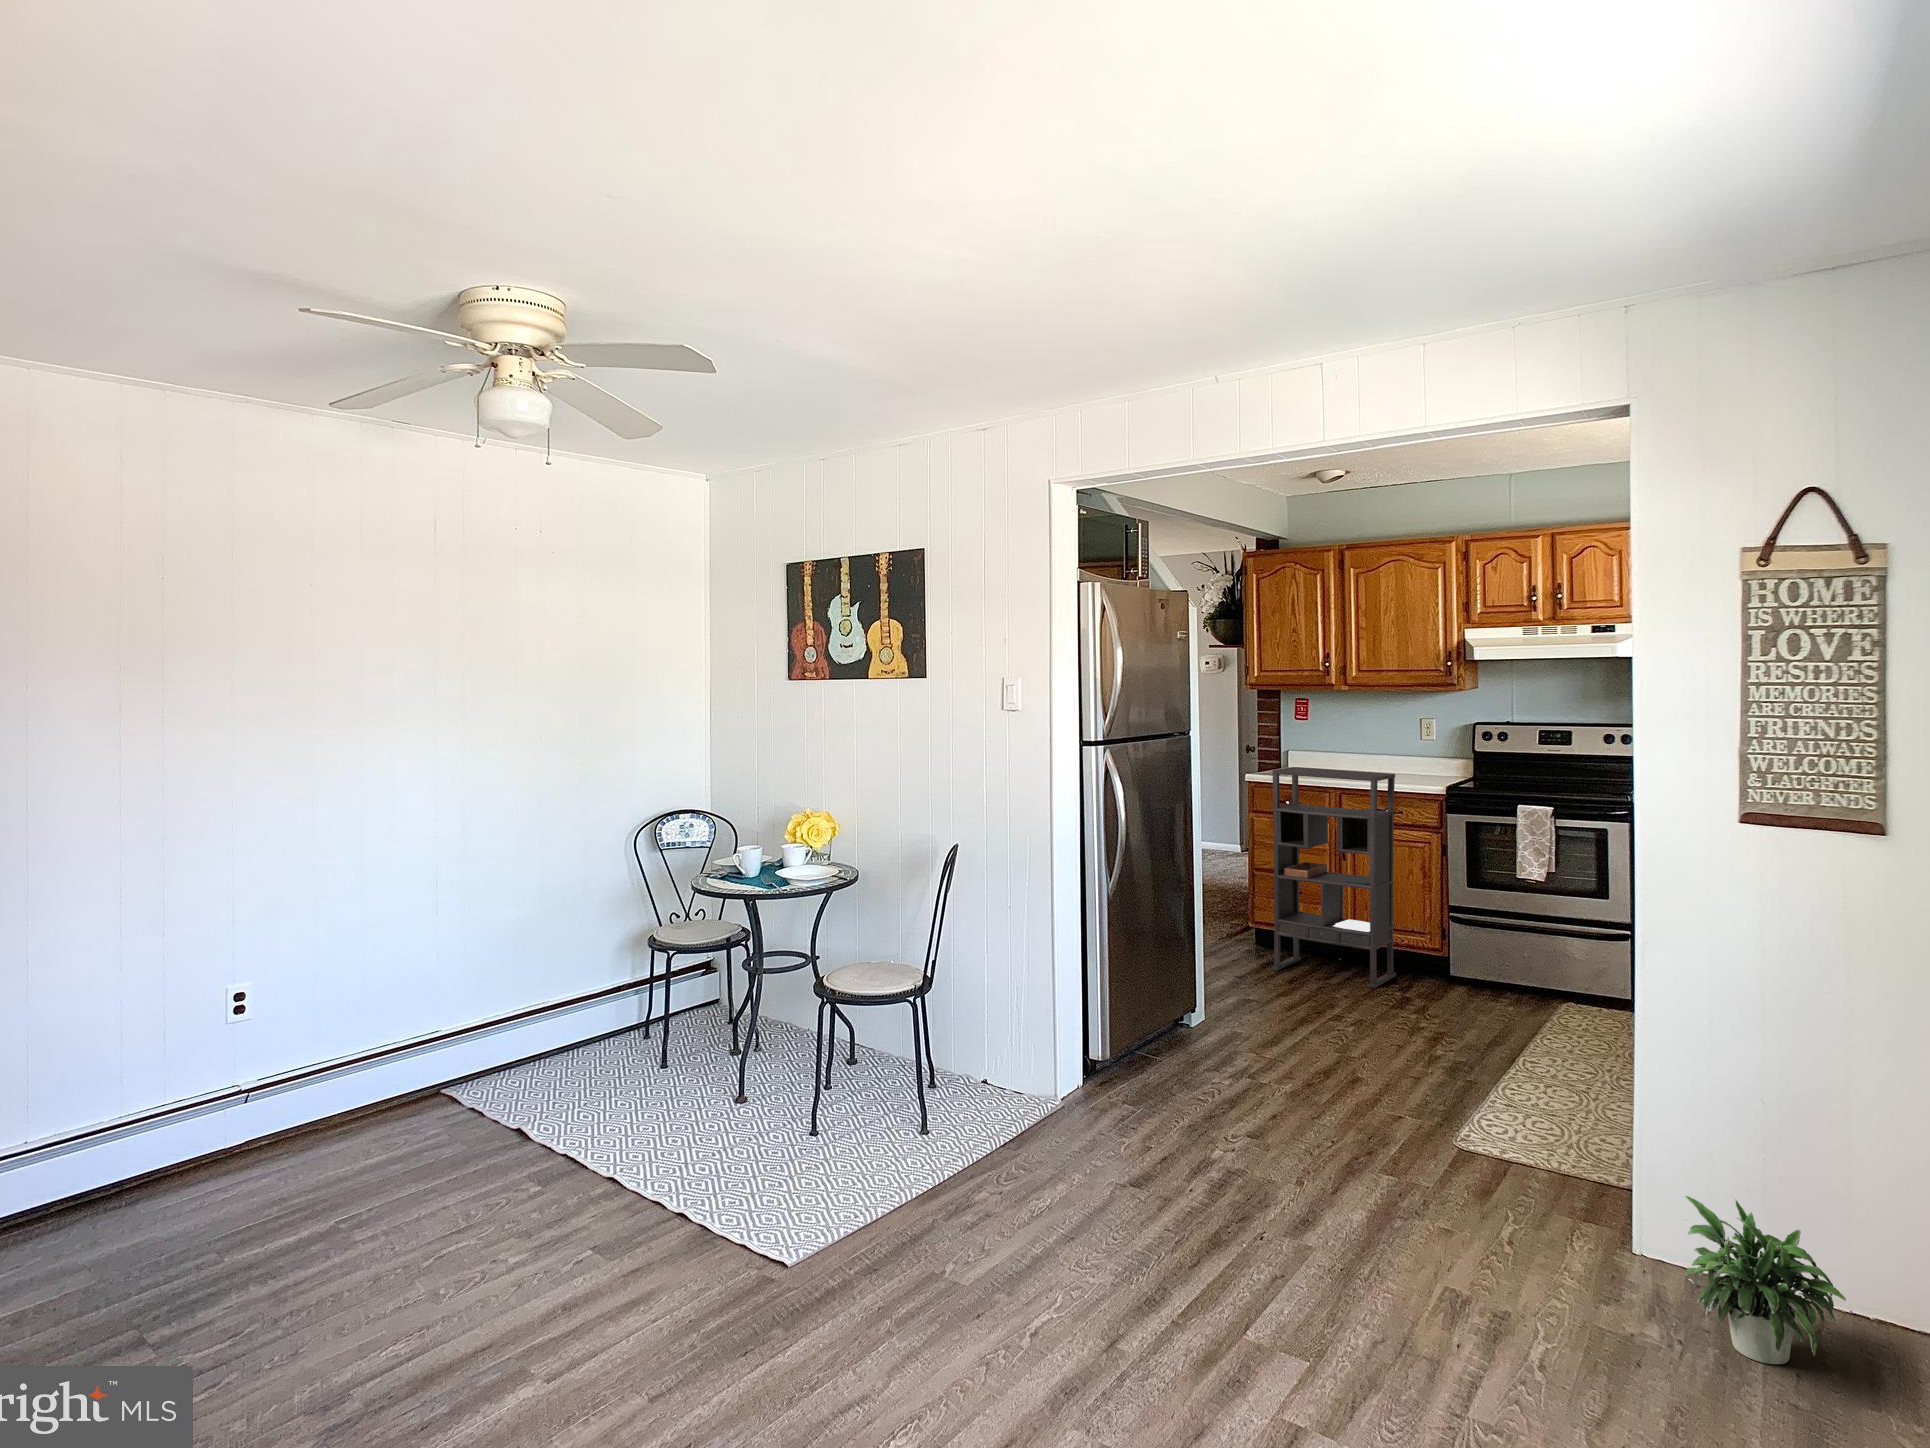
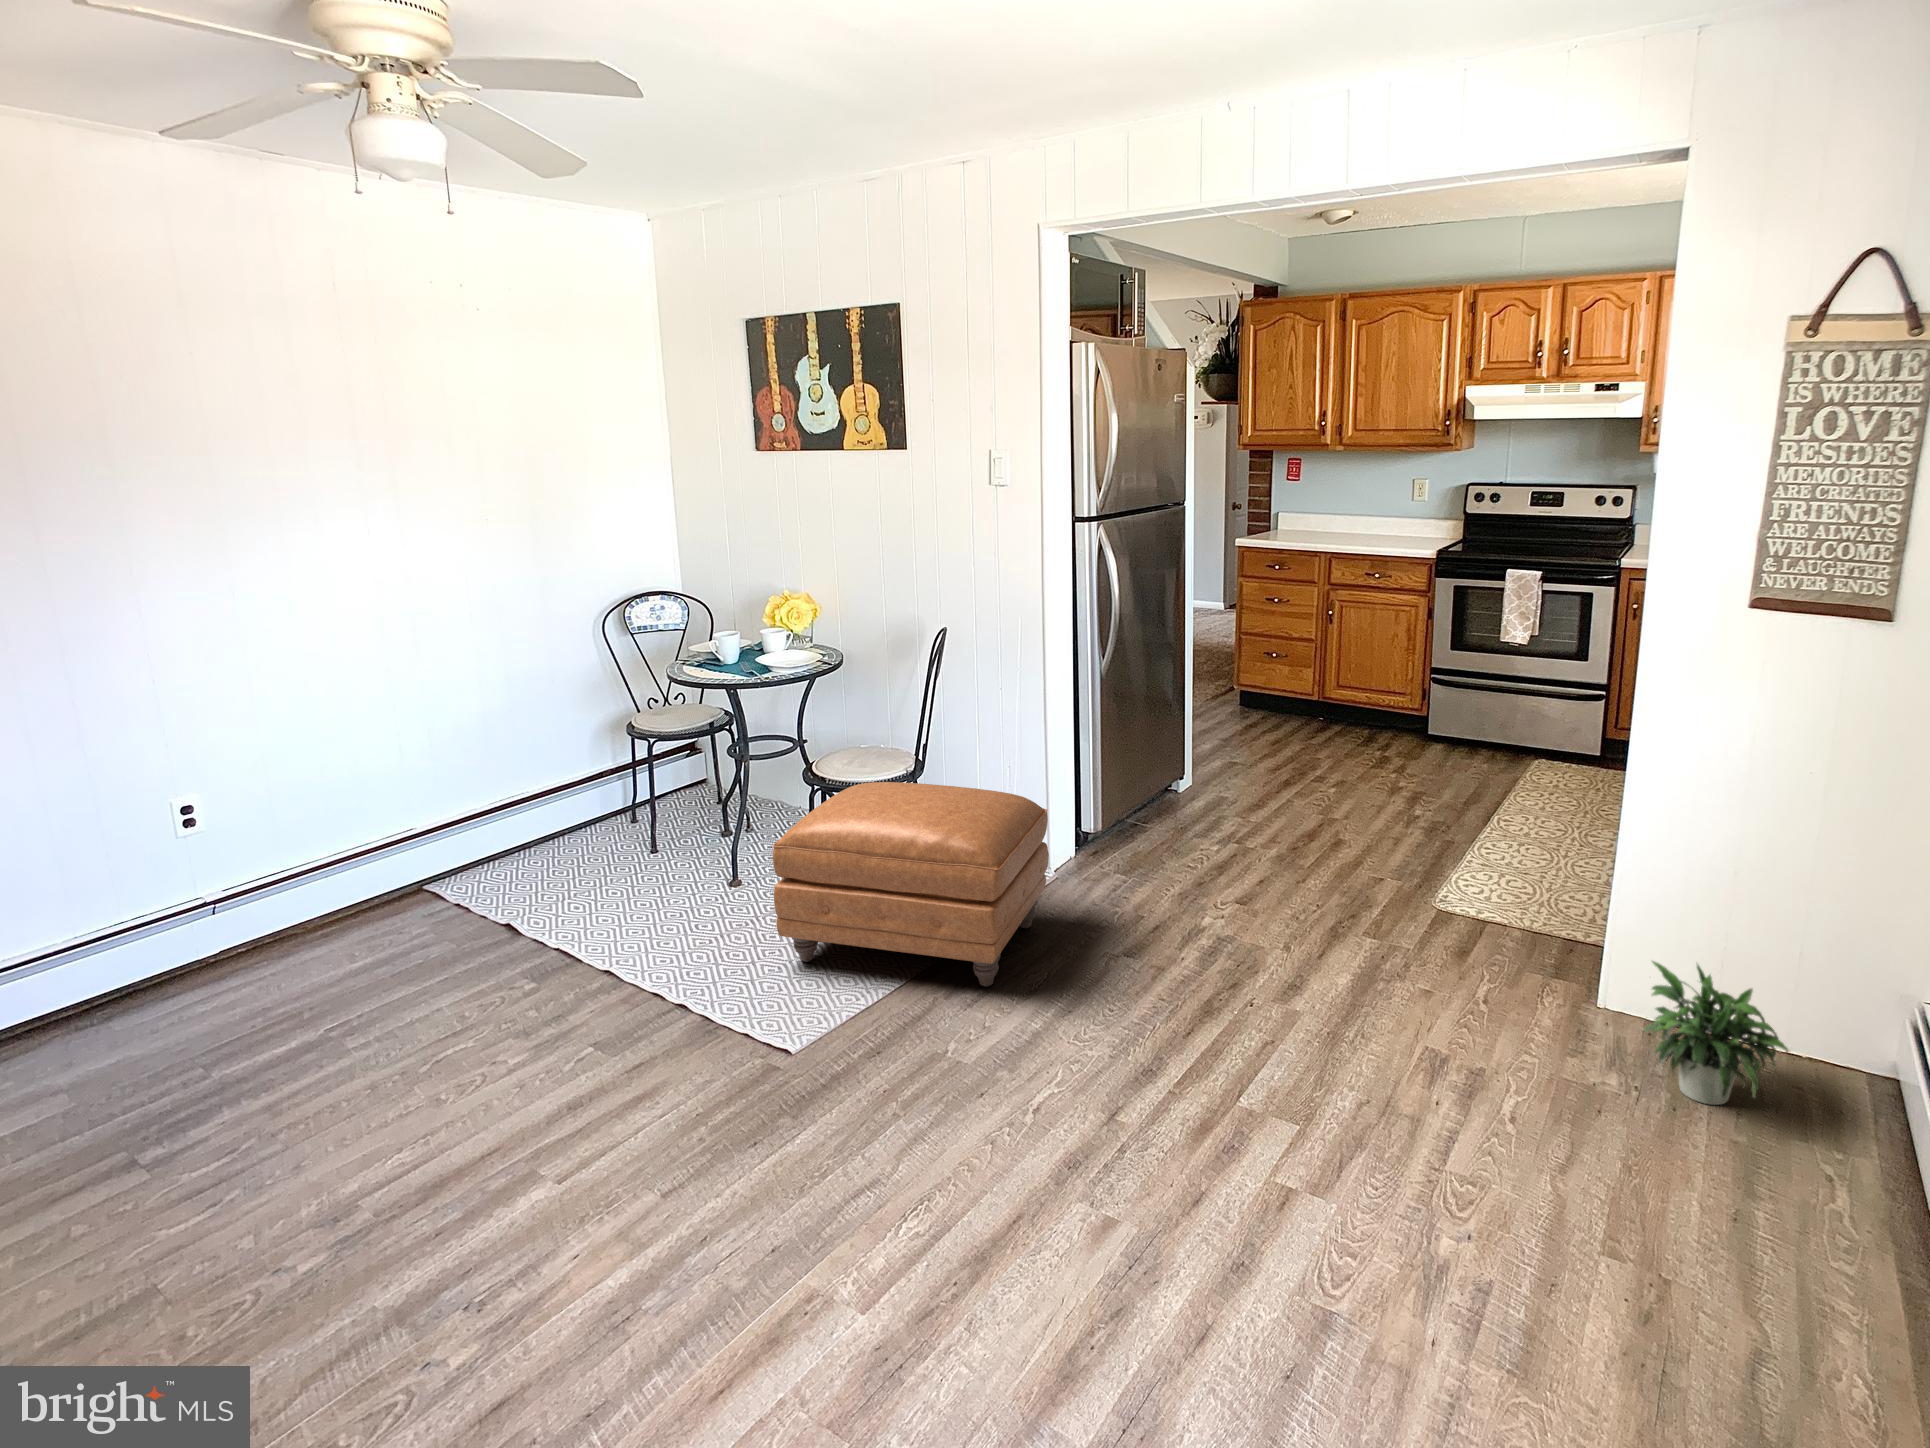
bookshelf: present [1272,767,1396,988] -> none [1256,533,1387,749]
ottoman: none [779,994,1054,1208] -> present [773,782,1049,987]

